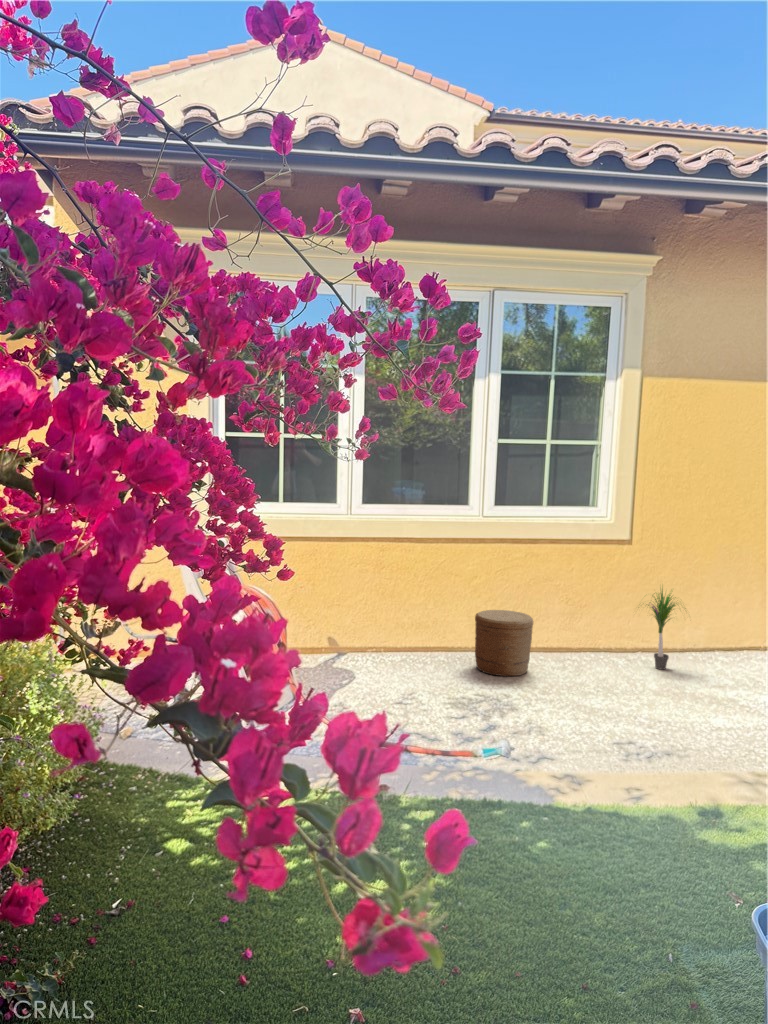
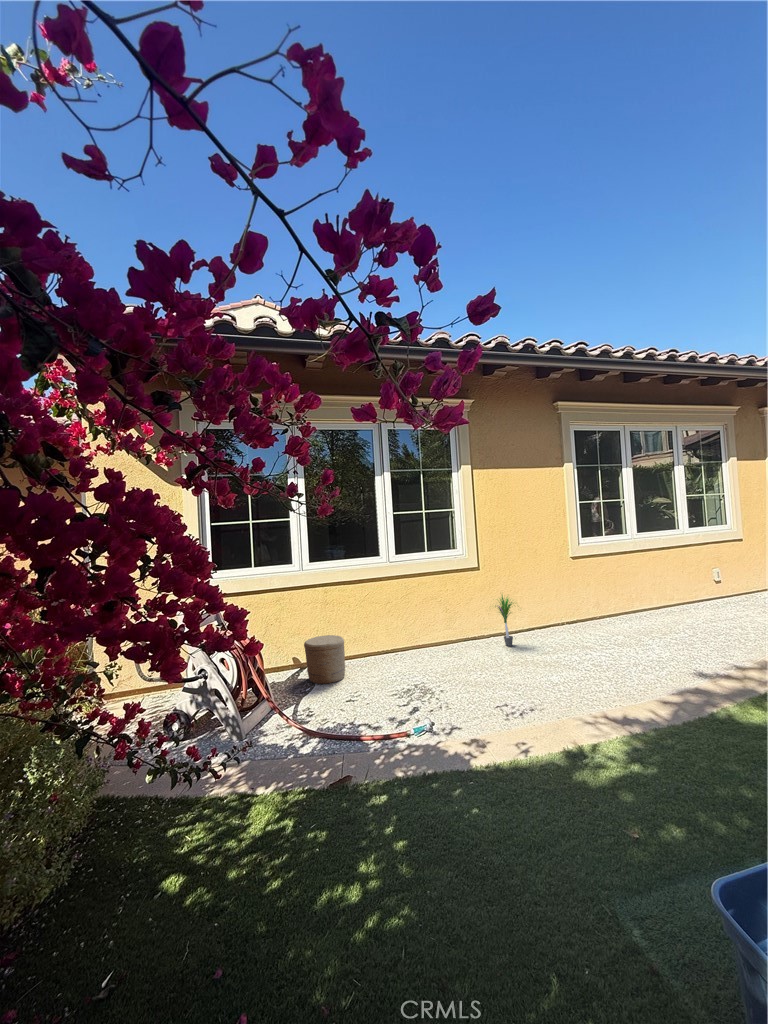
woven basket: present [475,610,533,677] -> present [304,635,345,684]

